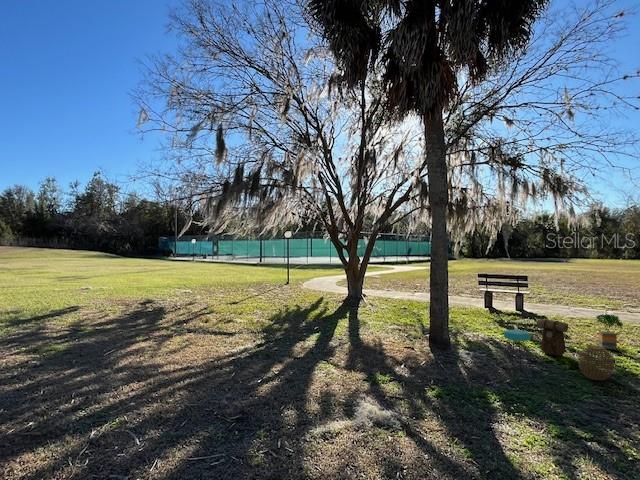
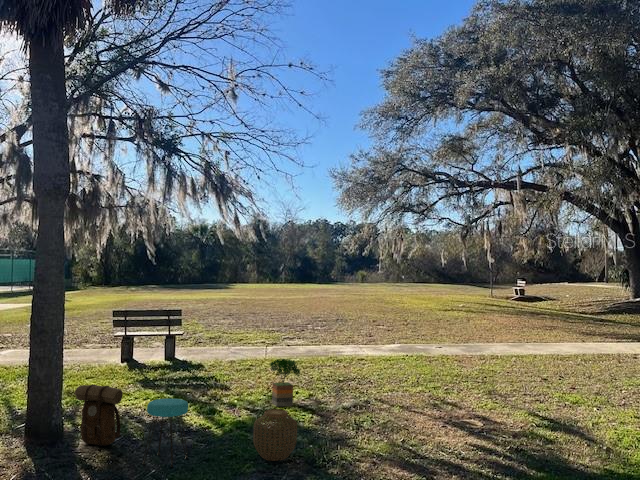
backpack: present [536,319,569,356] -> present [74,384,123,446]

